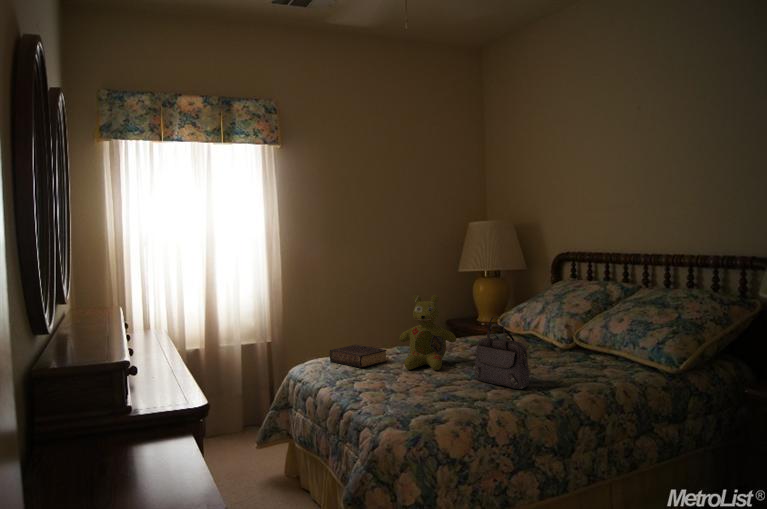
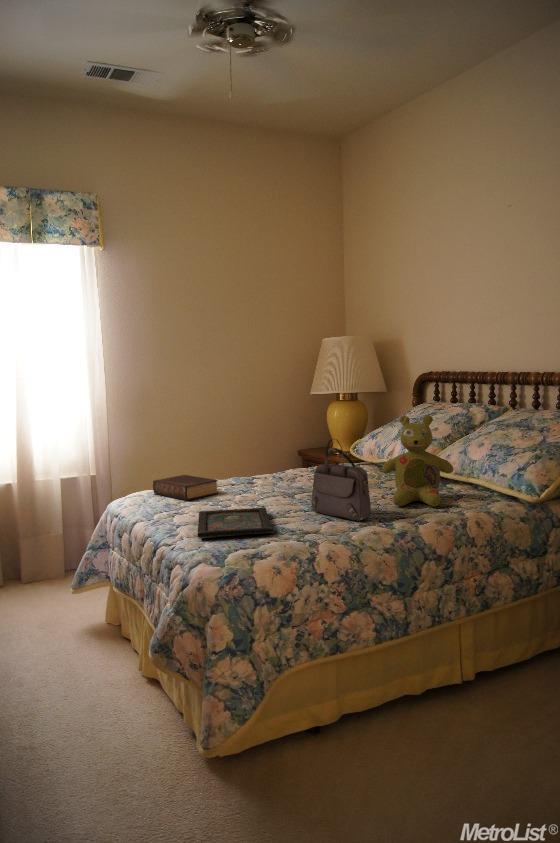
stuffed bear: present [400,295,456,370] -> present [382,415,454,507]
tray: none [376,376,446,404] -> present [198,508,273,538]

